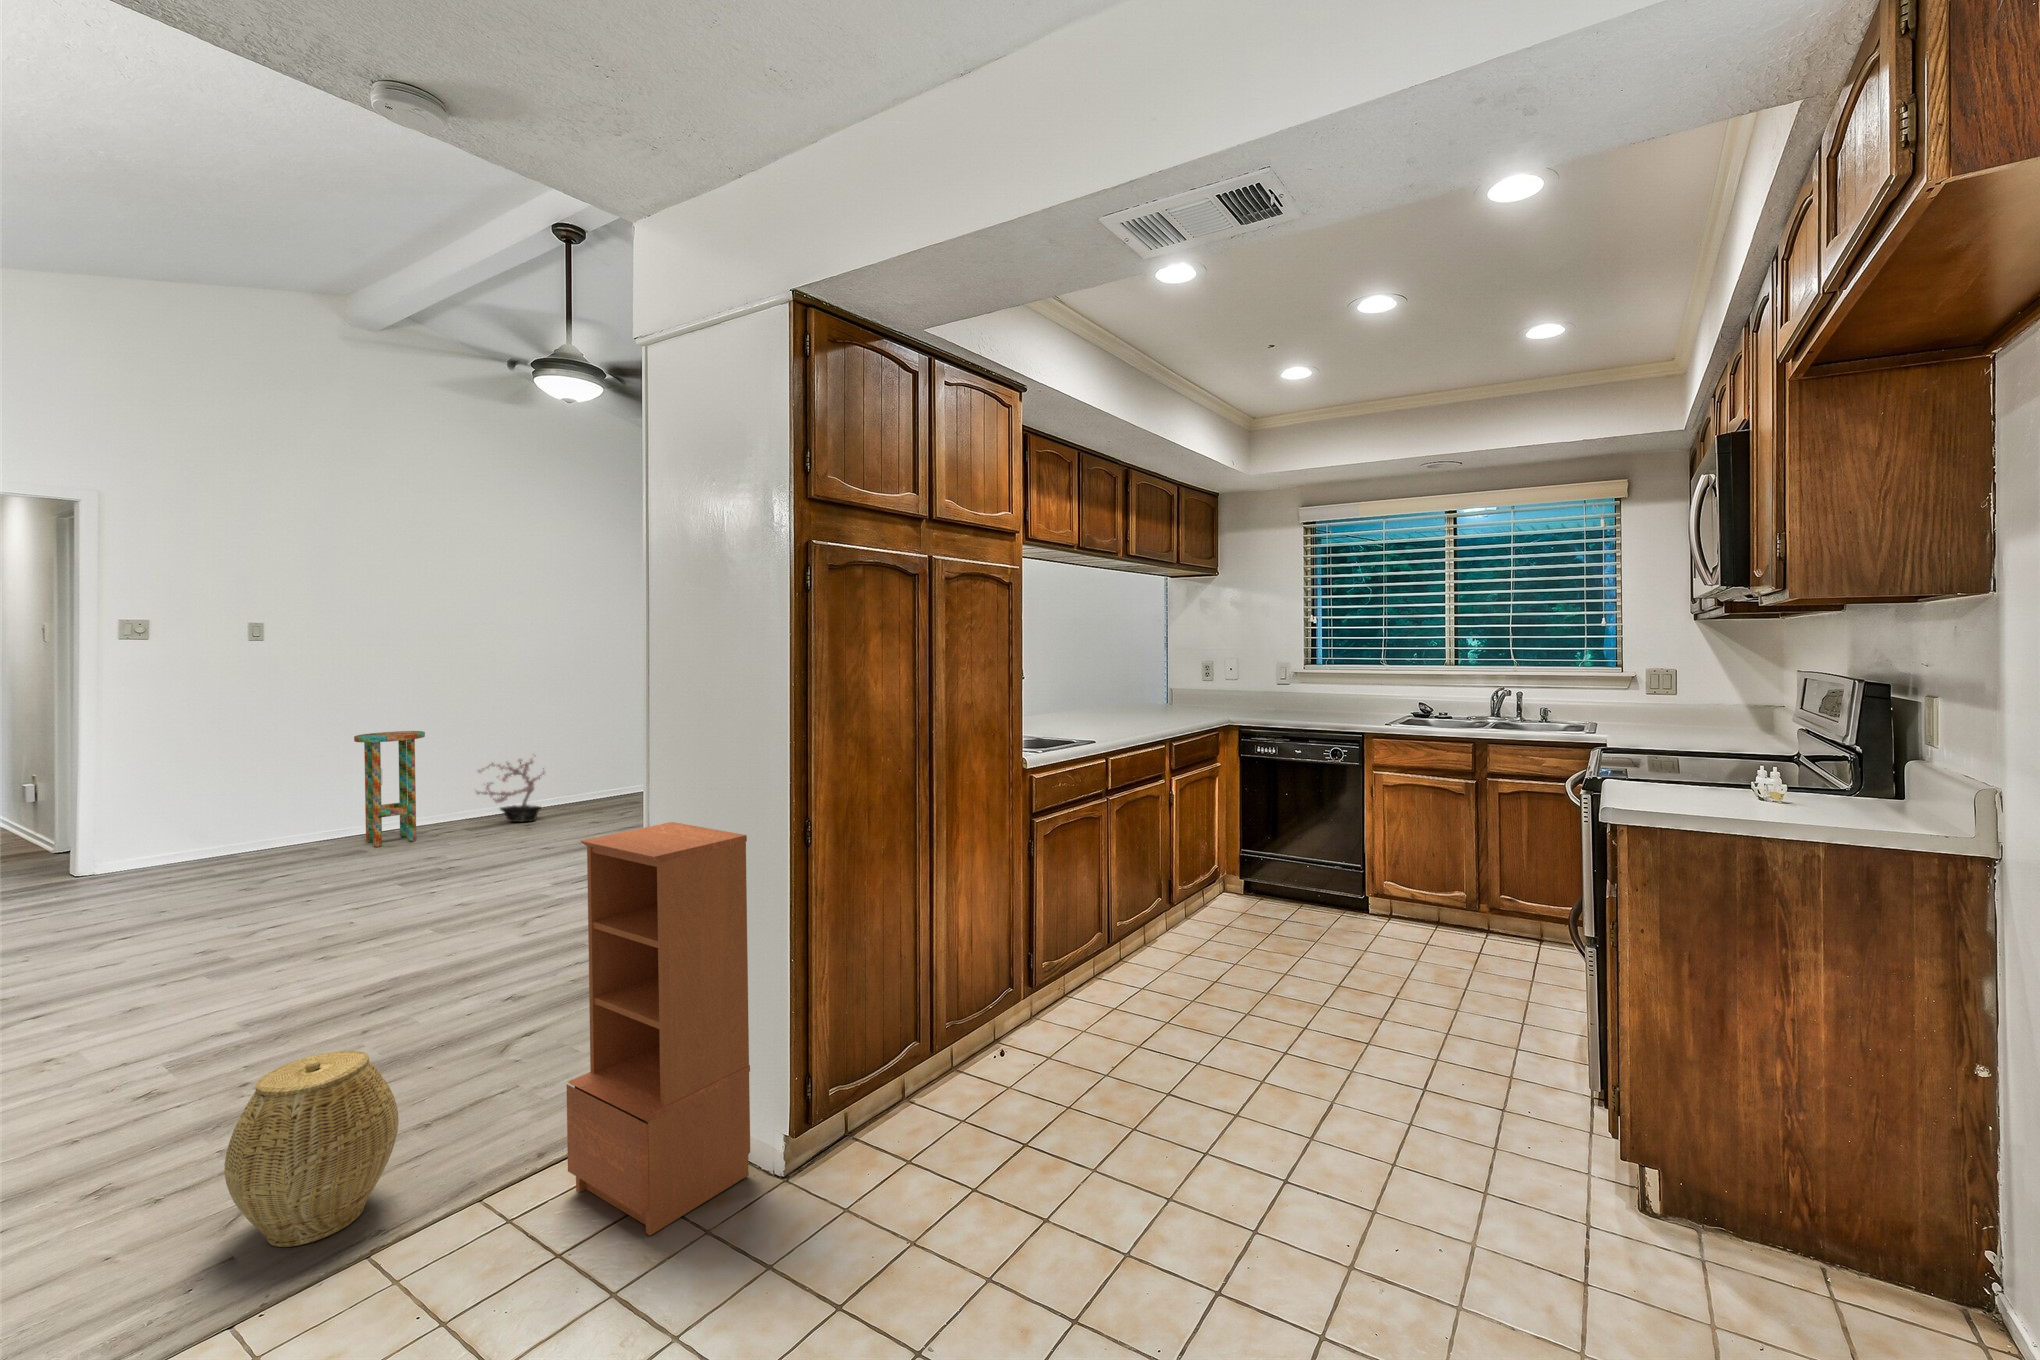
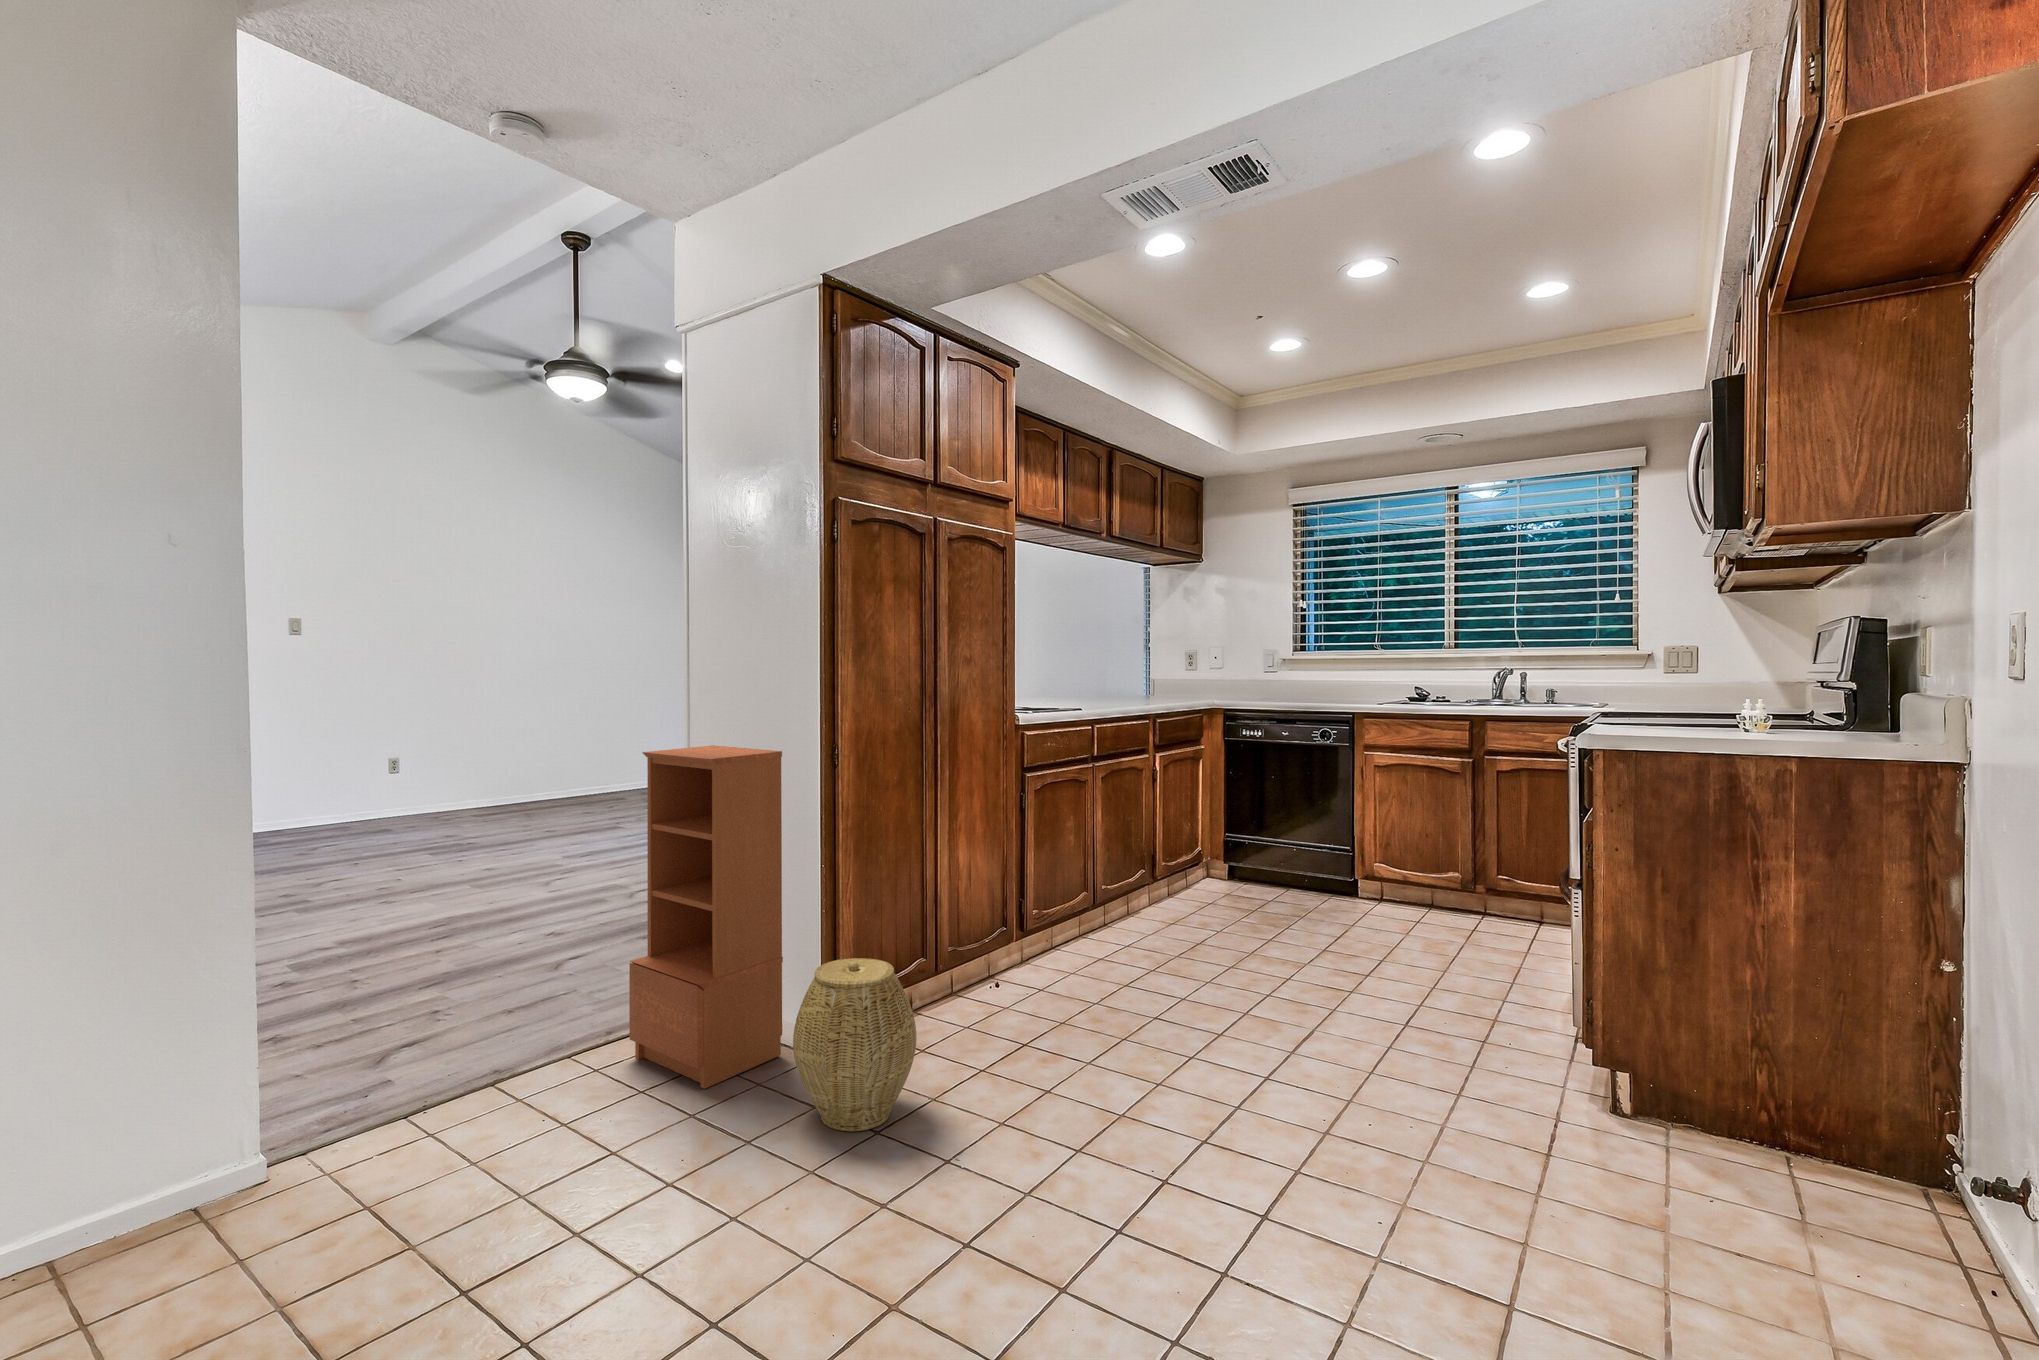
side table: present [354,731,425,847] -> none [384,713,444,818]
potted plant: present [477,755,545,822] -> none [484,737,549,803]
woven basket: present [224,1051,399,1247] -> present [793,958,917,1131]

